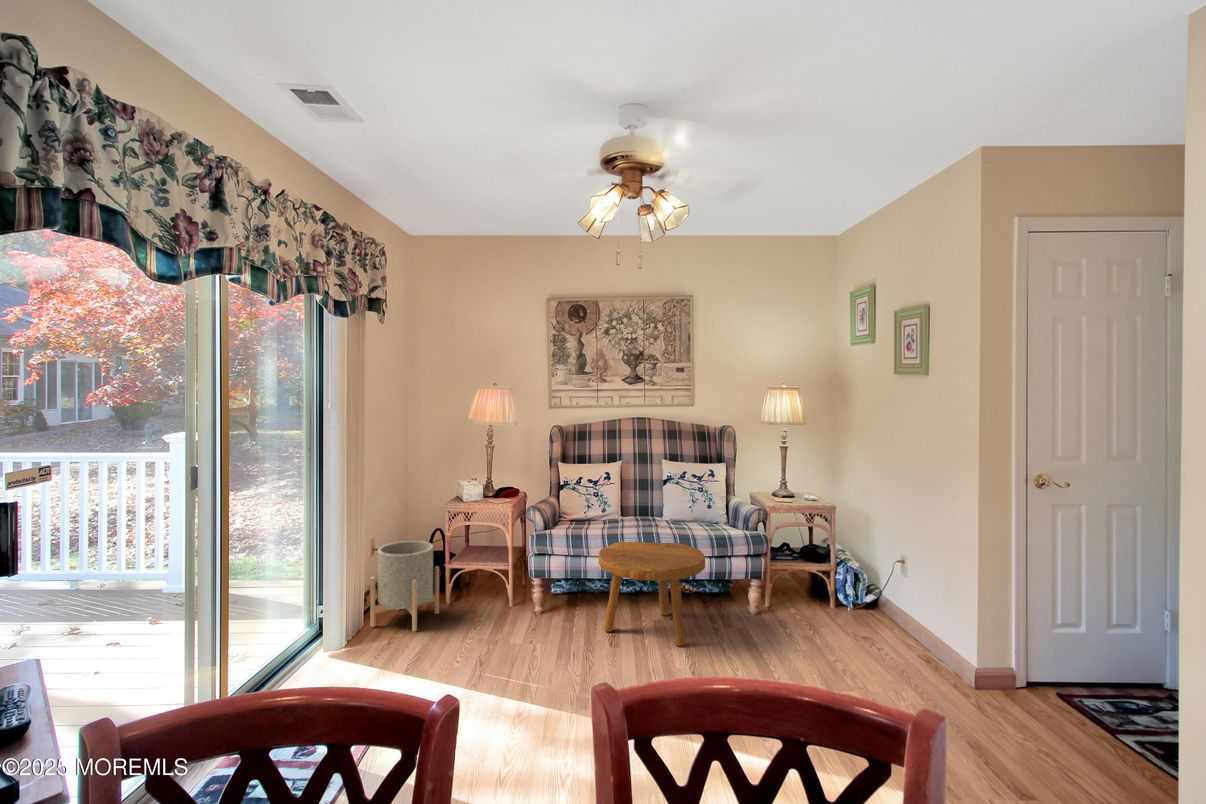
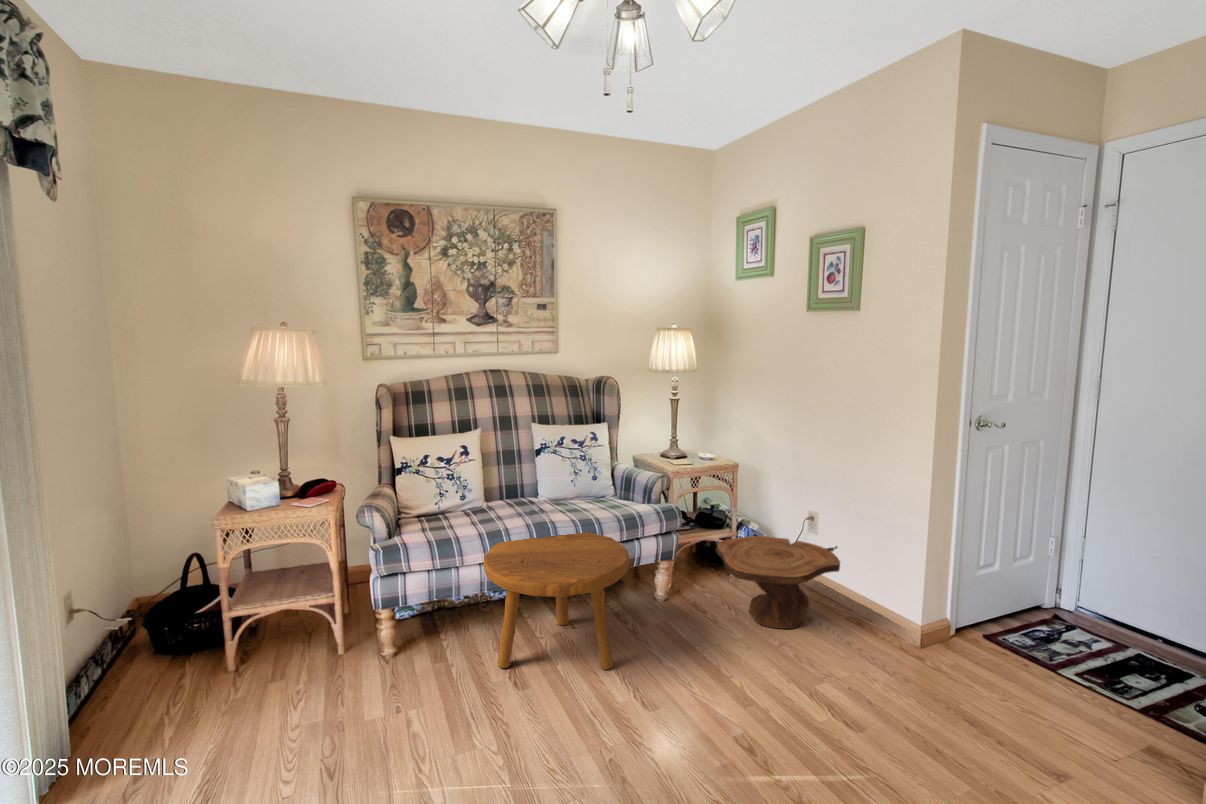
planter: present [370,541,439,631] -> none [79,586,220,754]
side table: none [794,568,915,650] -> present [717,536,840,629]

